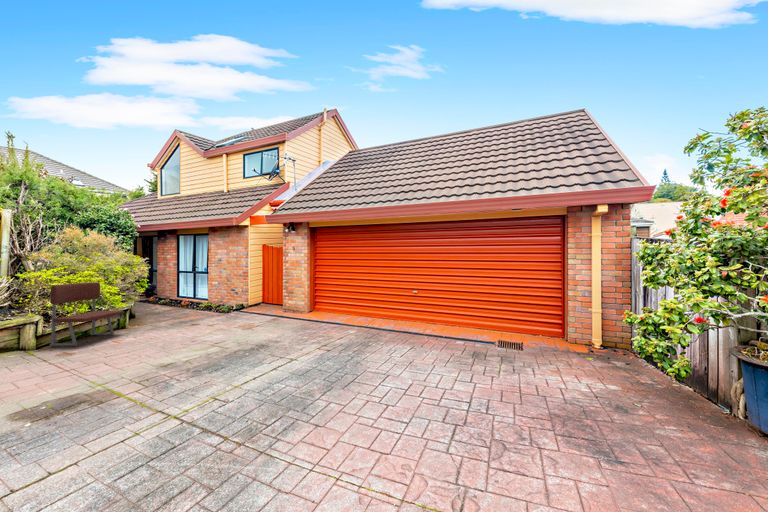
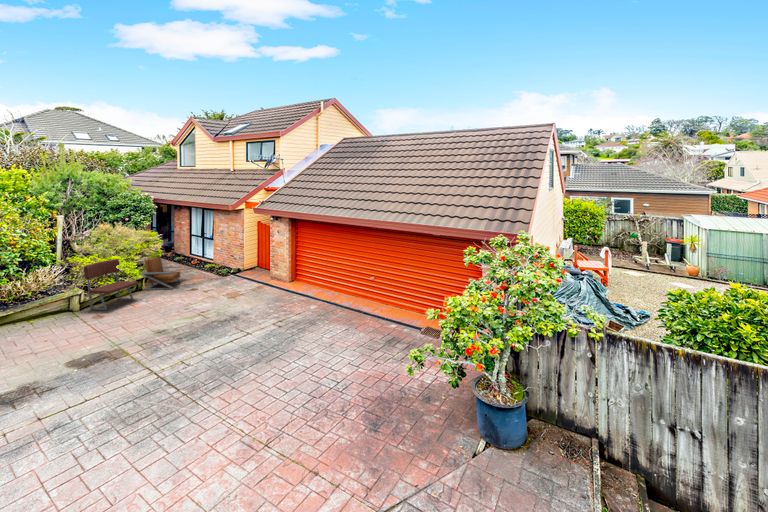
lounge chair: none [126,286,175,325] -> present [142,256,182,290]

